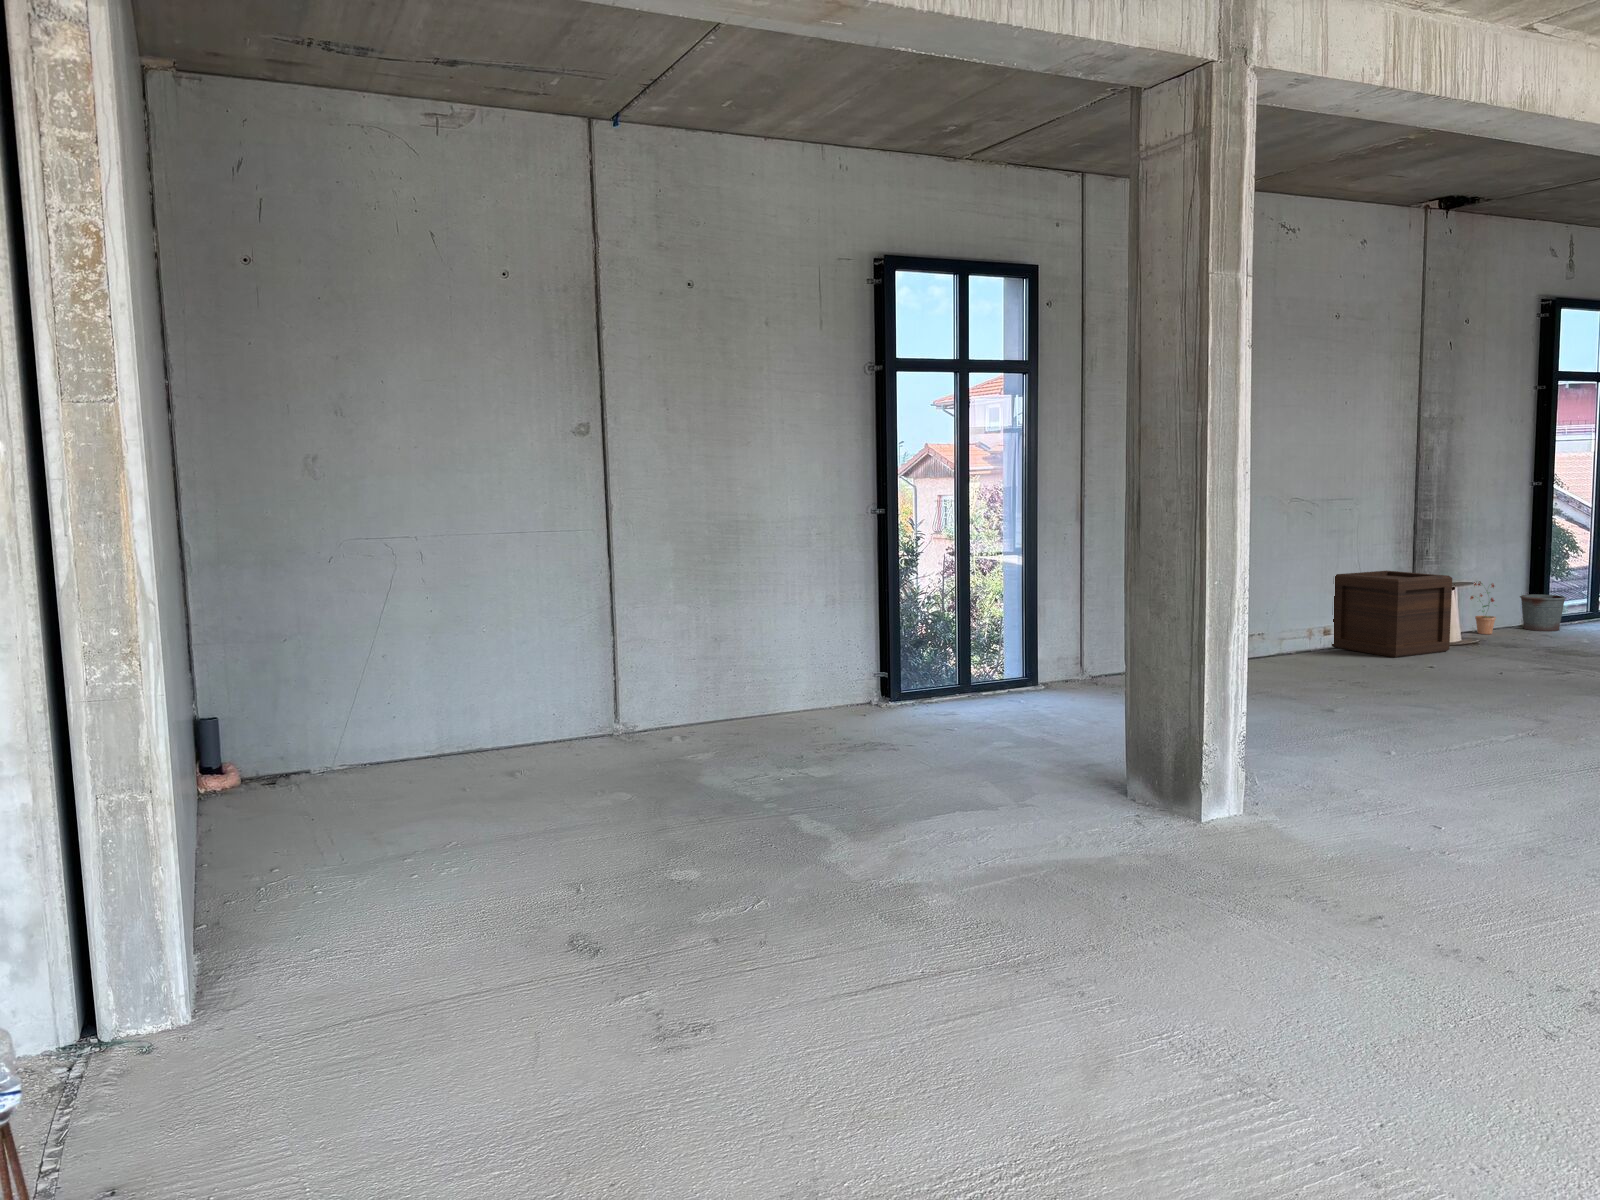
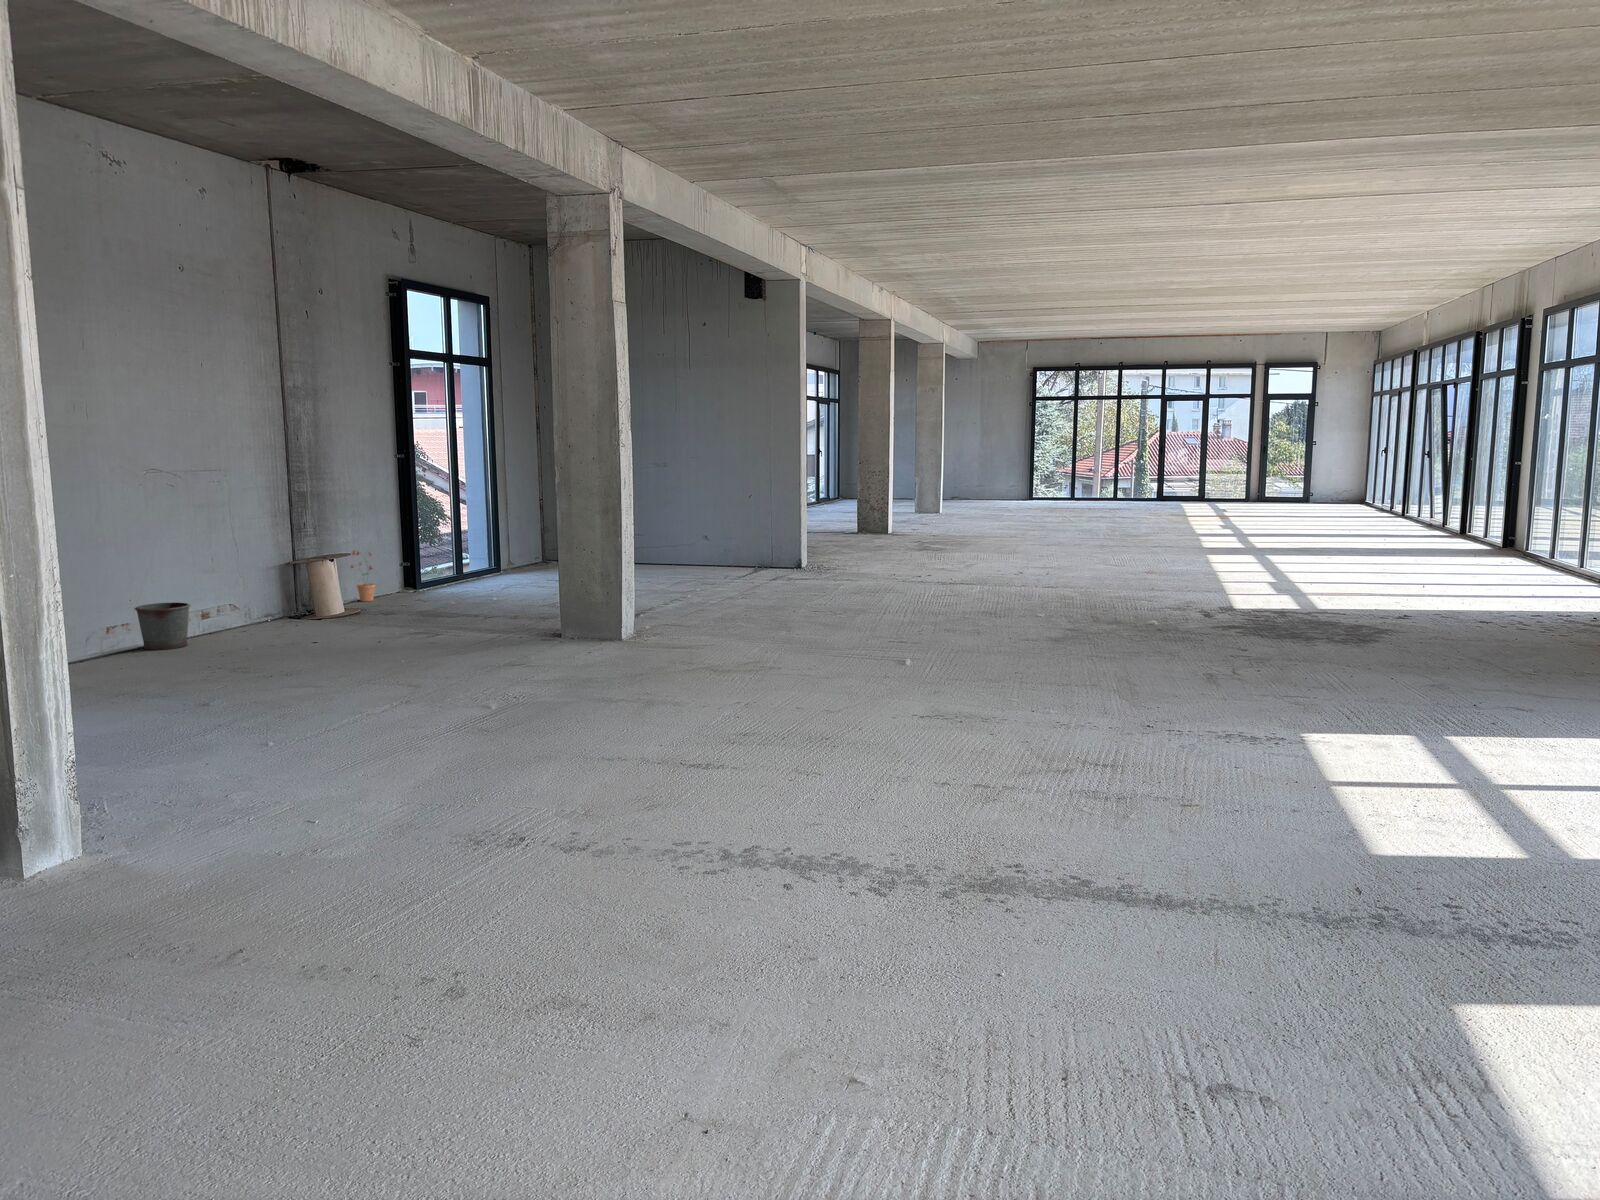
wooden crate: present [1332,571,1452,657] -> none [209,545,333,634]
bucket: present [1520,594,1566,631] -> present [135,603,191,650]

